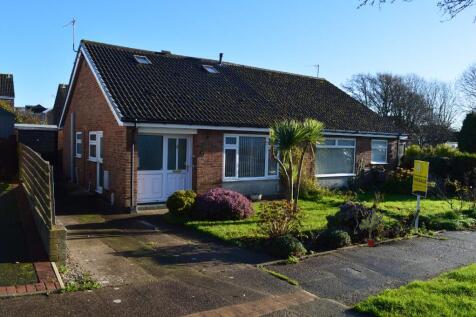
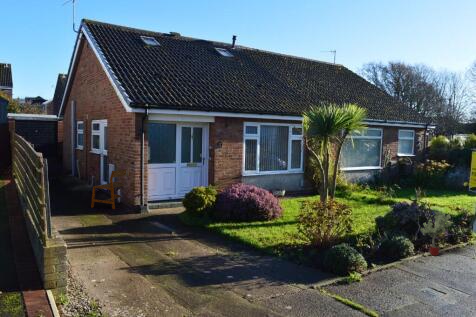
bench: none [87,175,123,210] -> present [91,169,127,209]

